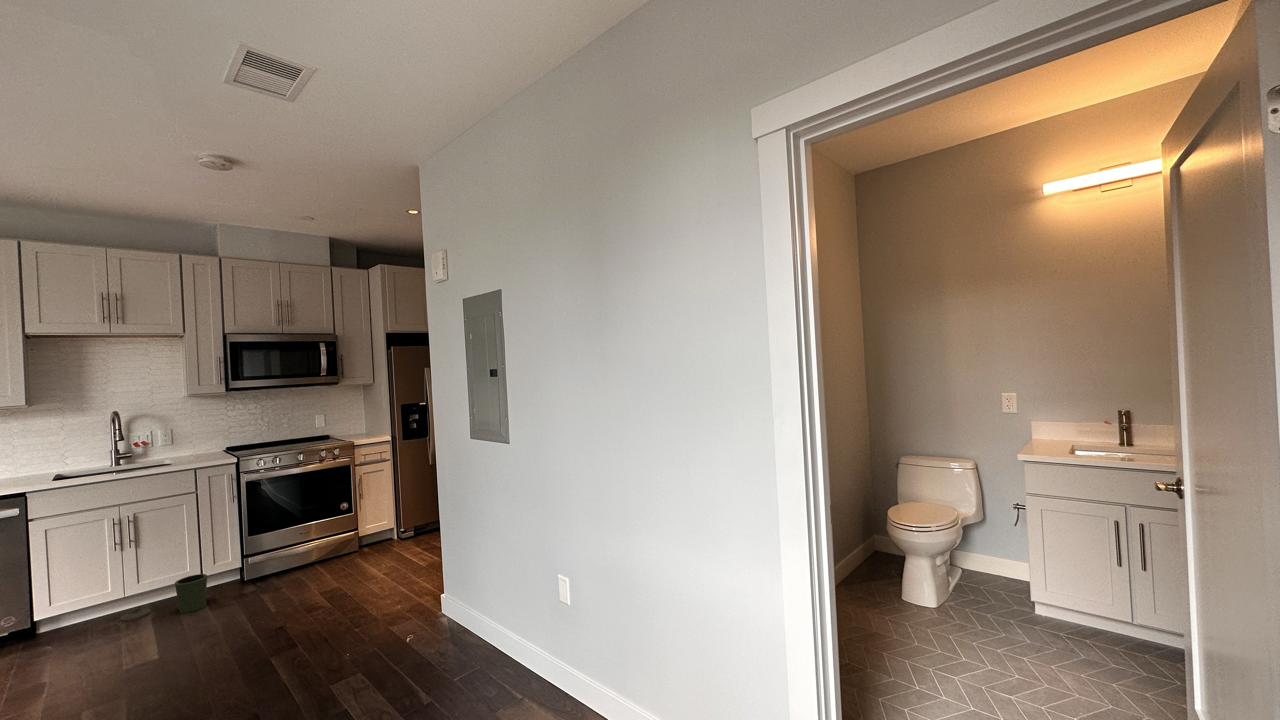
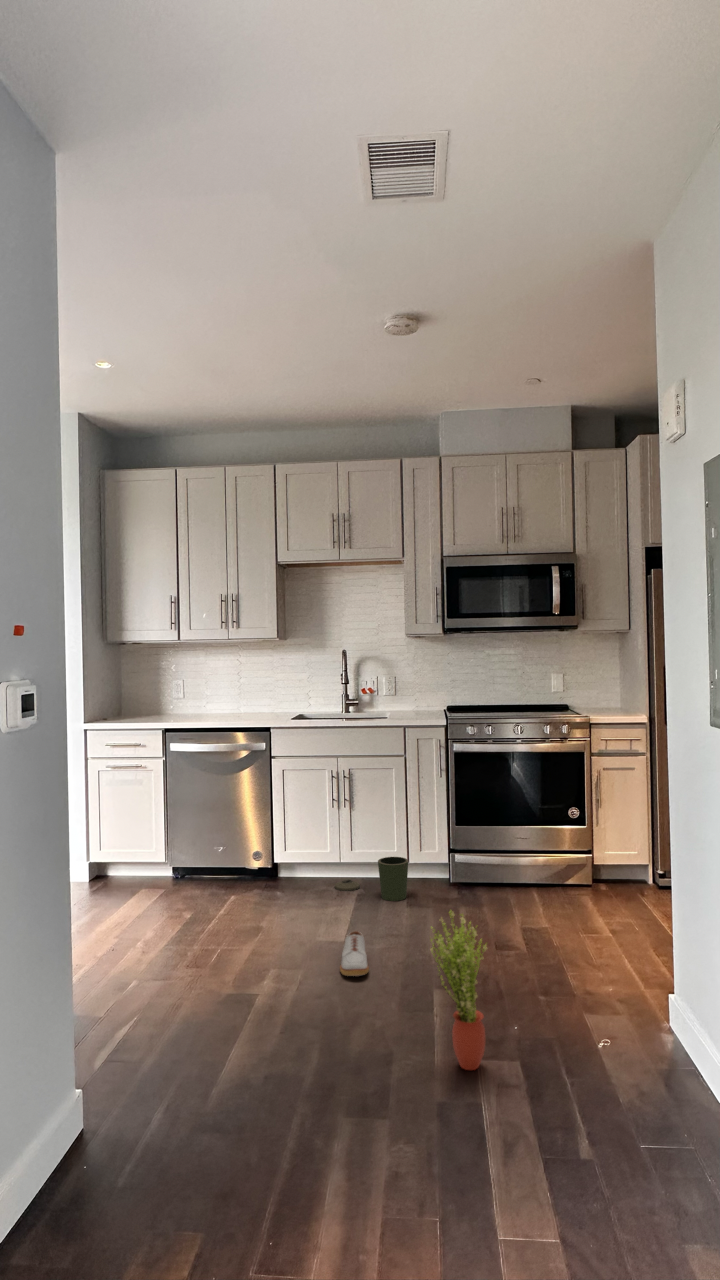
potted plant: none [290,587,340,693] -> present [431,911,487,1070]
shoe: none [169,642,204,680] -> present [340,931,369,976]

